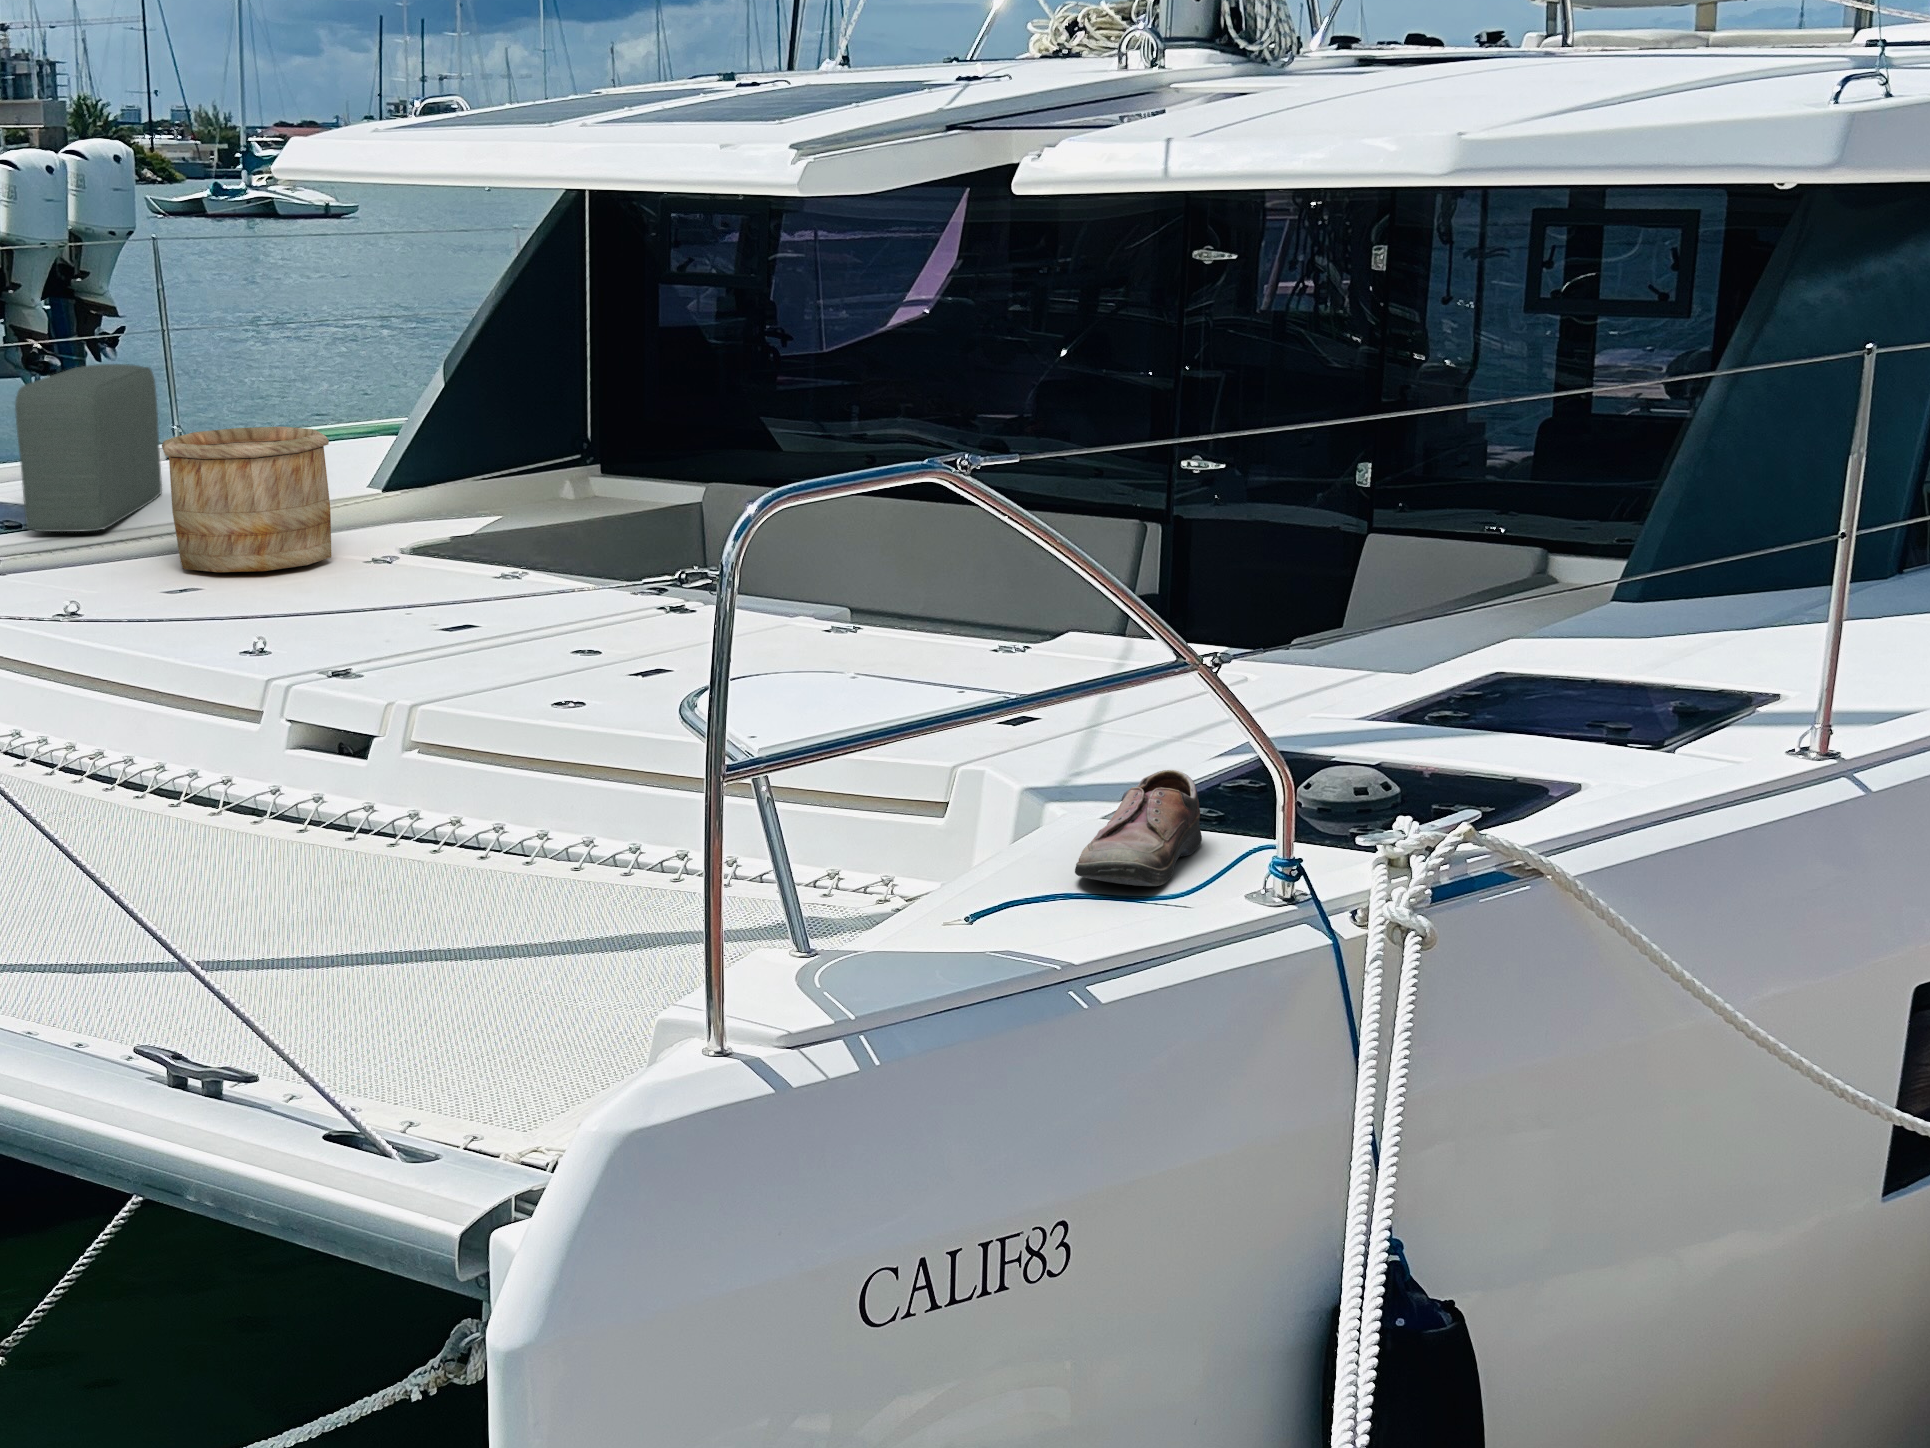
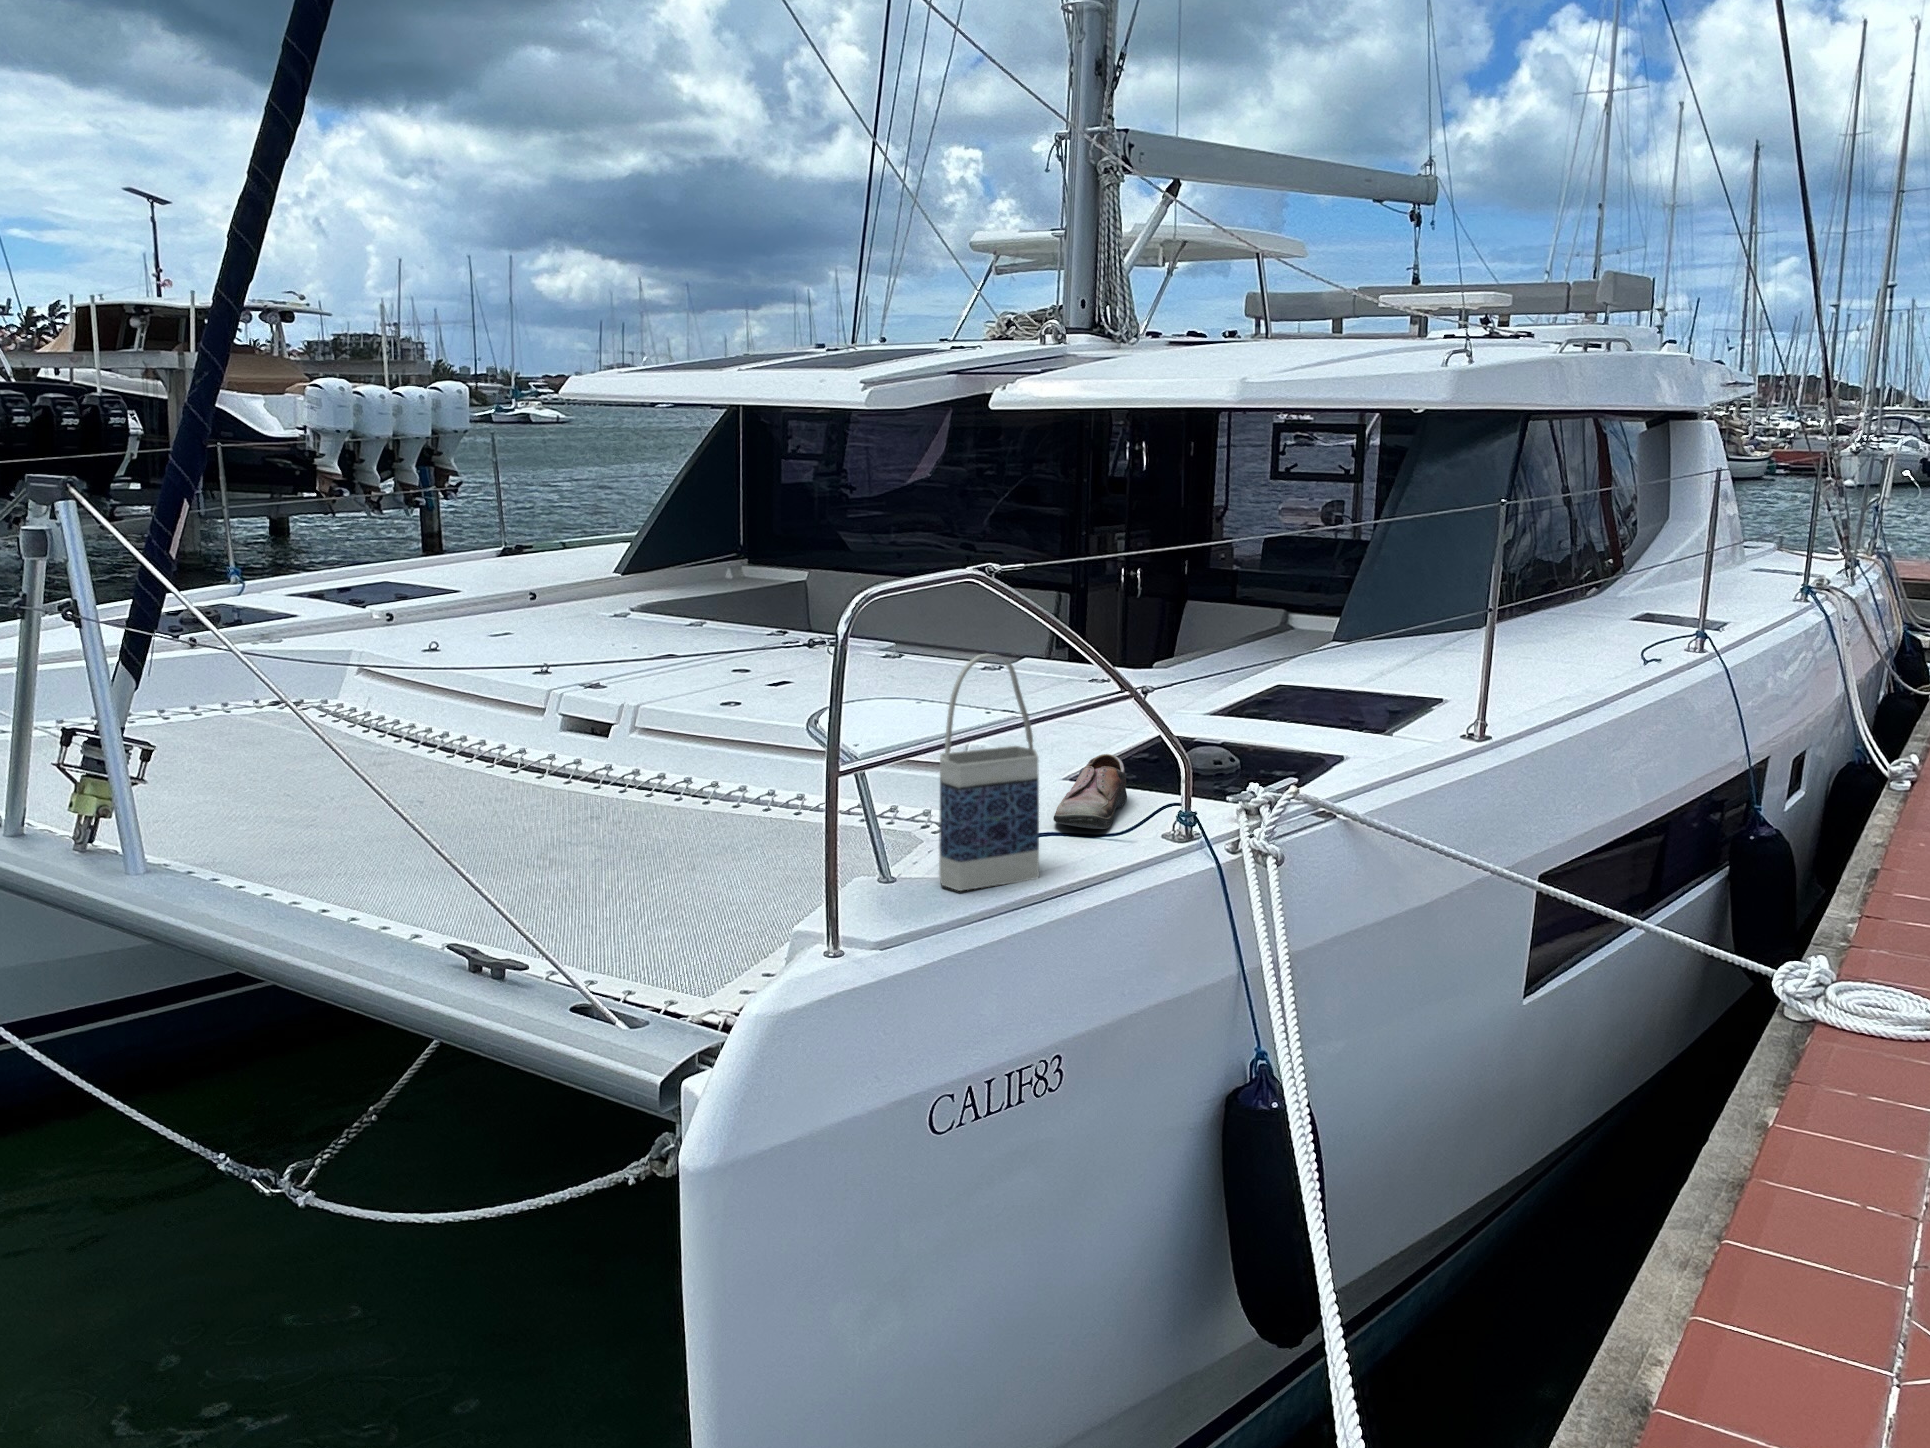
pouf: present [15,364,162,532] -> none [395,505,483,602]
wooden bucket: present [162,427,331,572] -> none [482,542,584,627]
bag: none [881,597,1039,972] -> present [939,654,1039,891]

